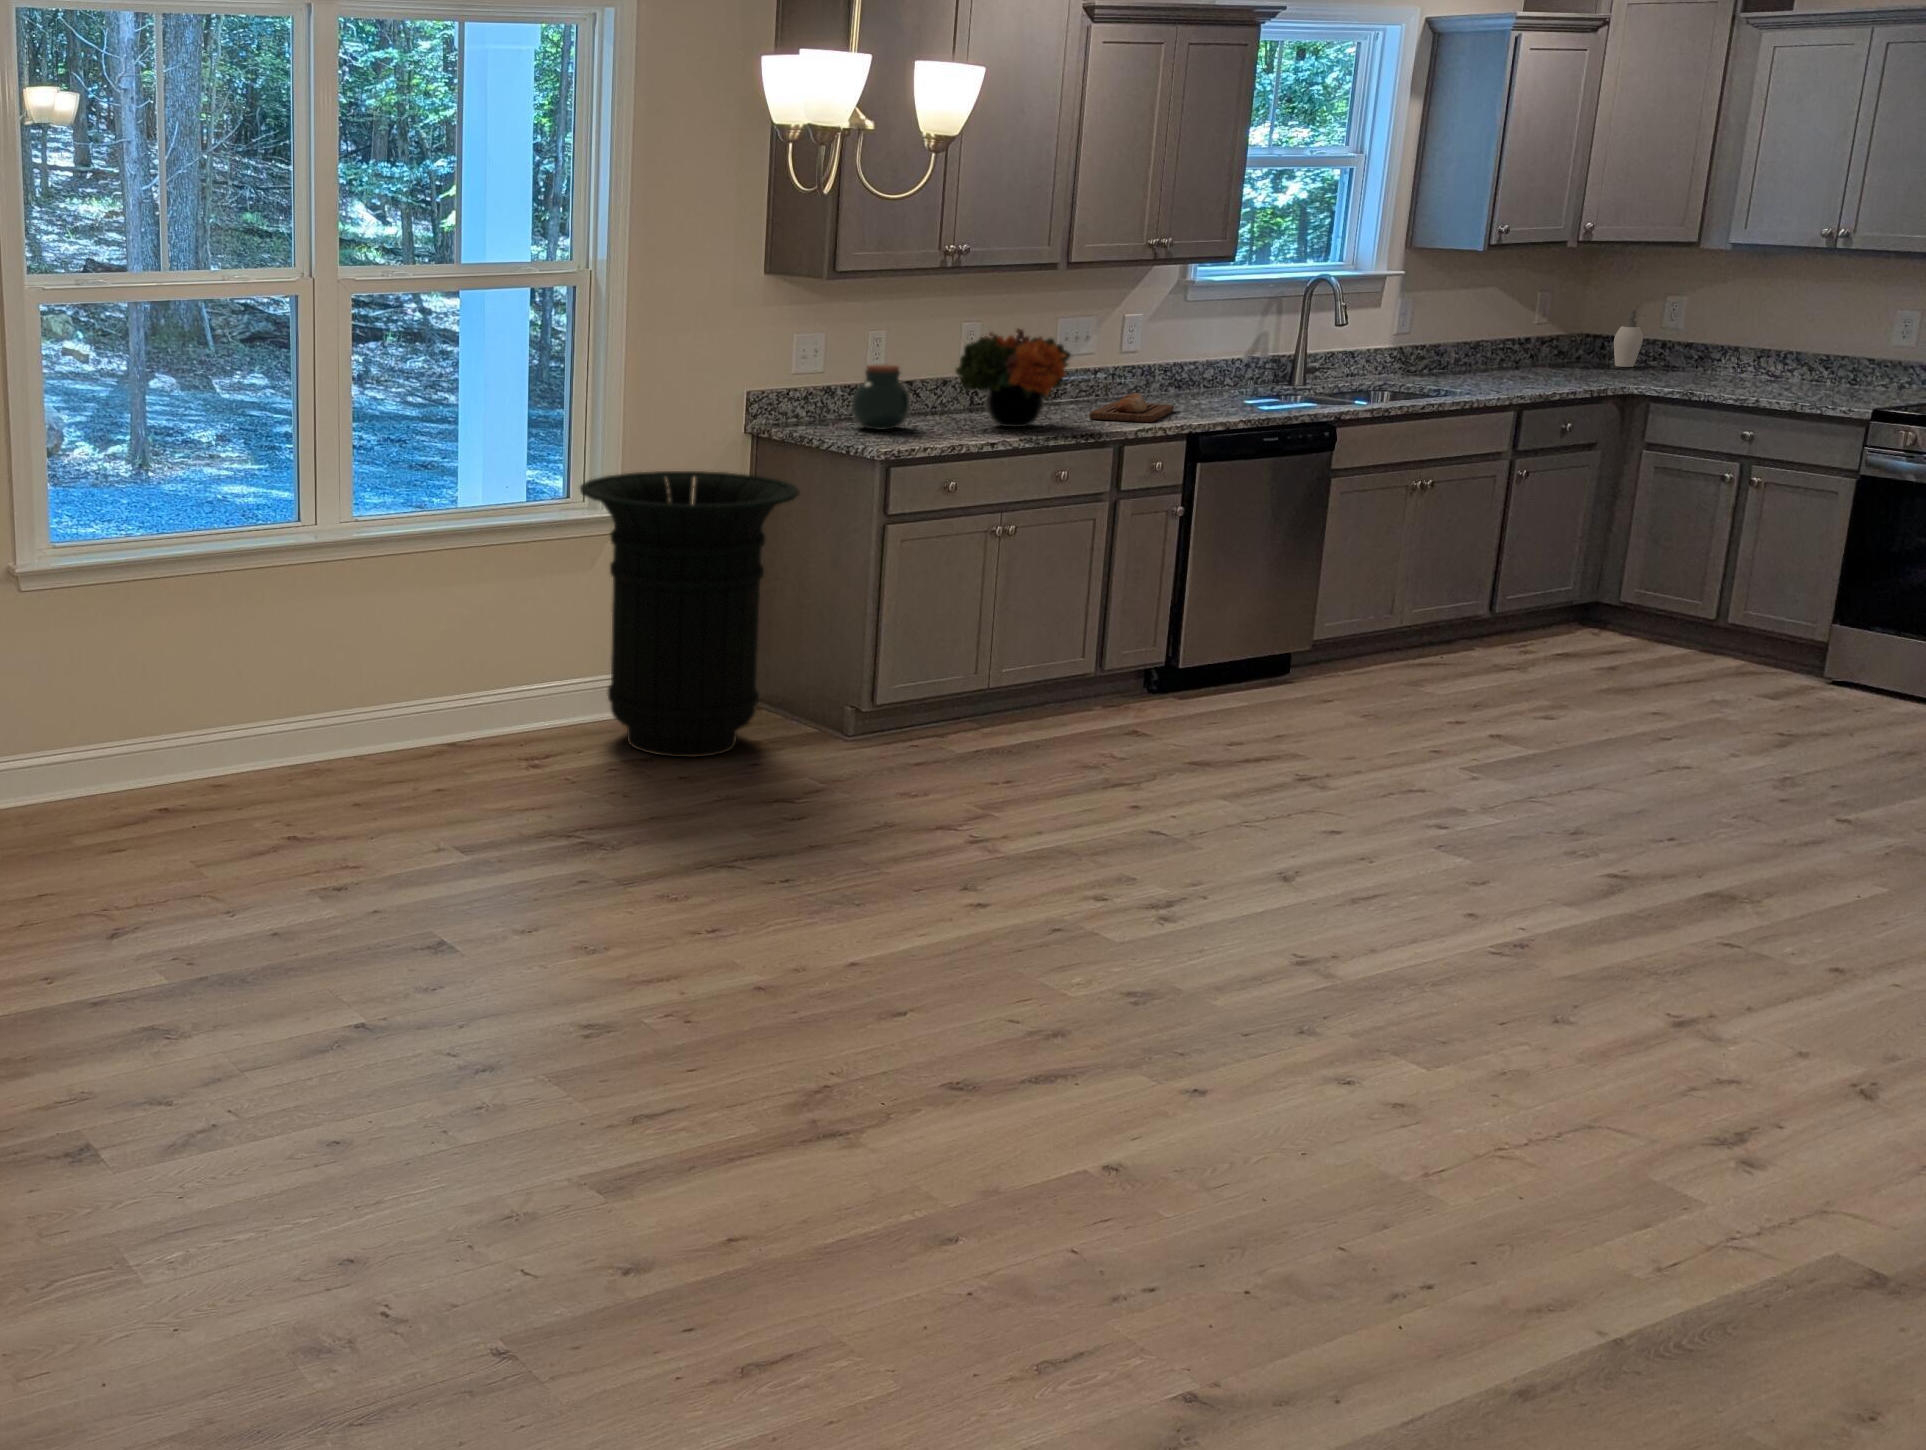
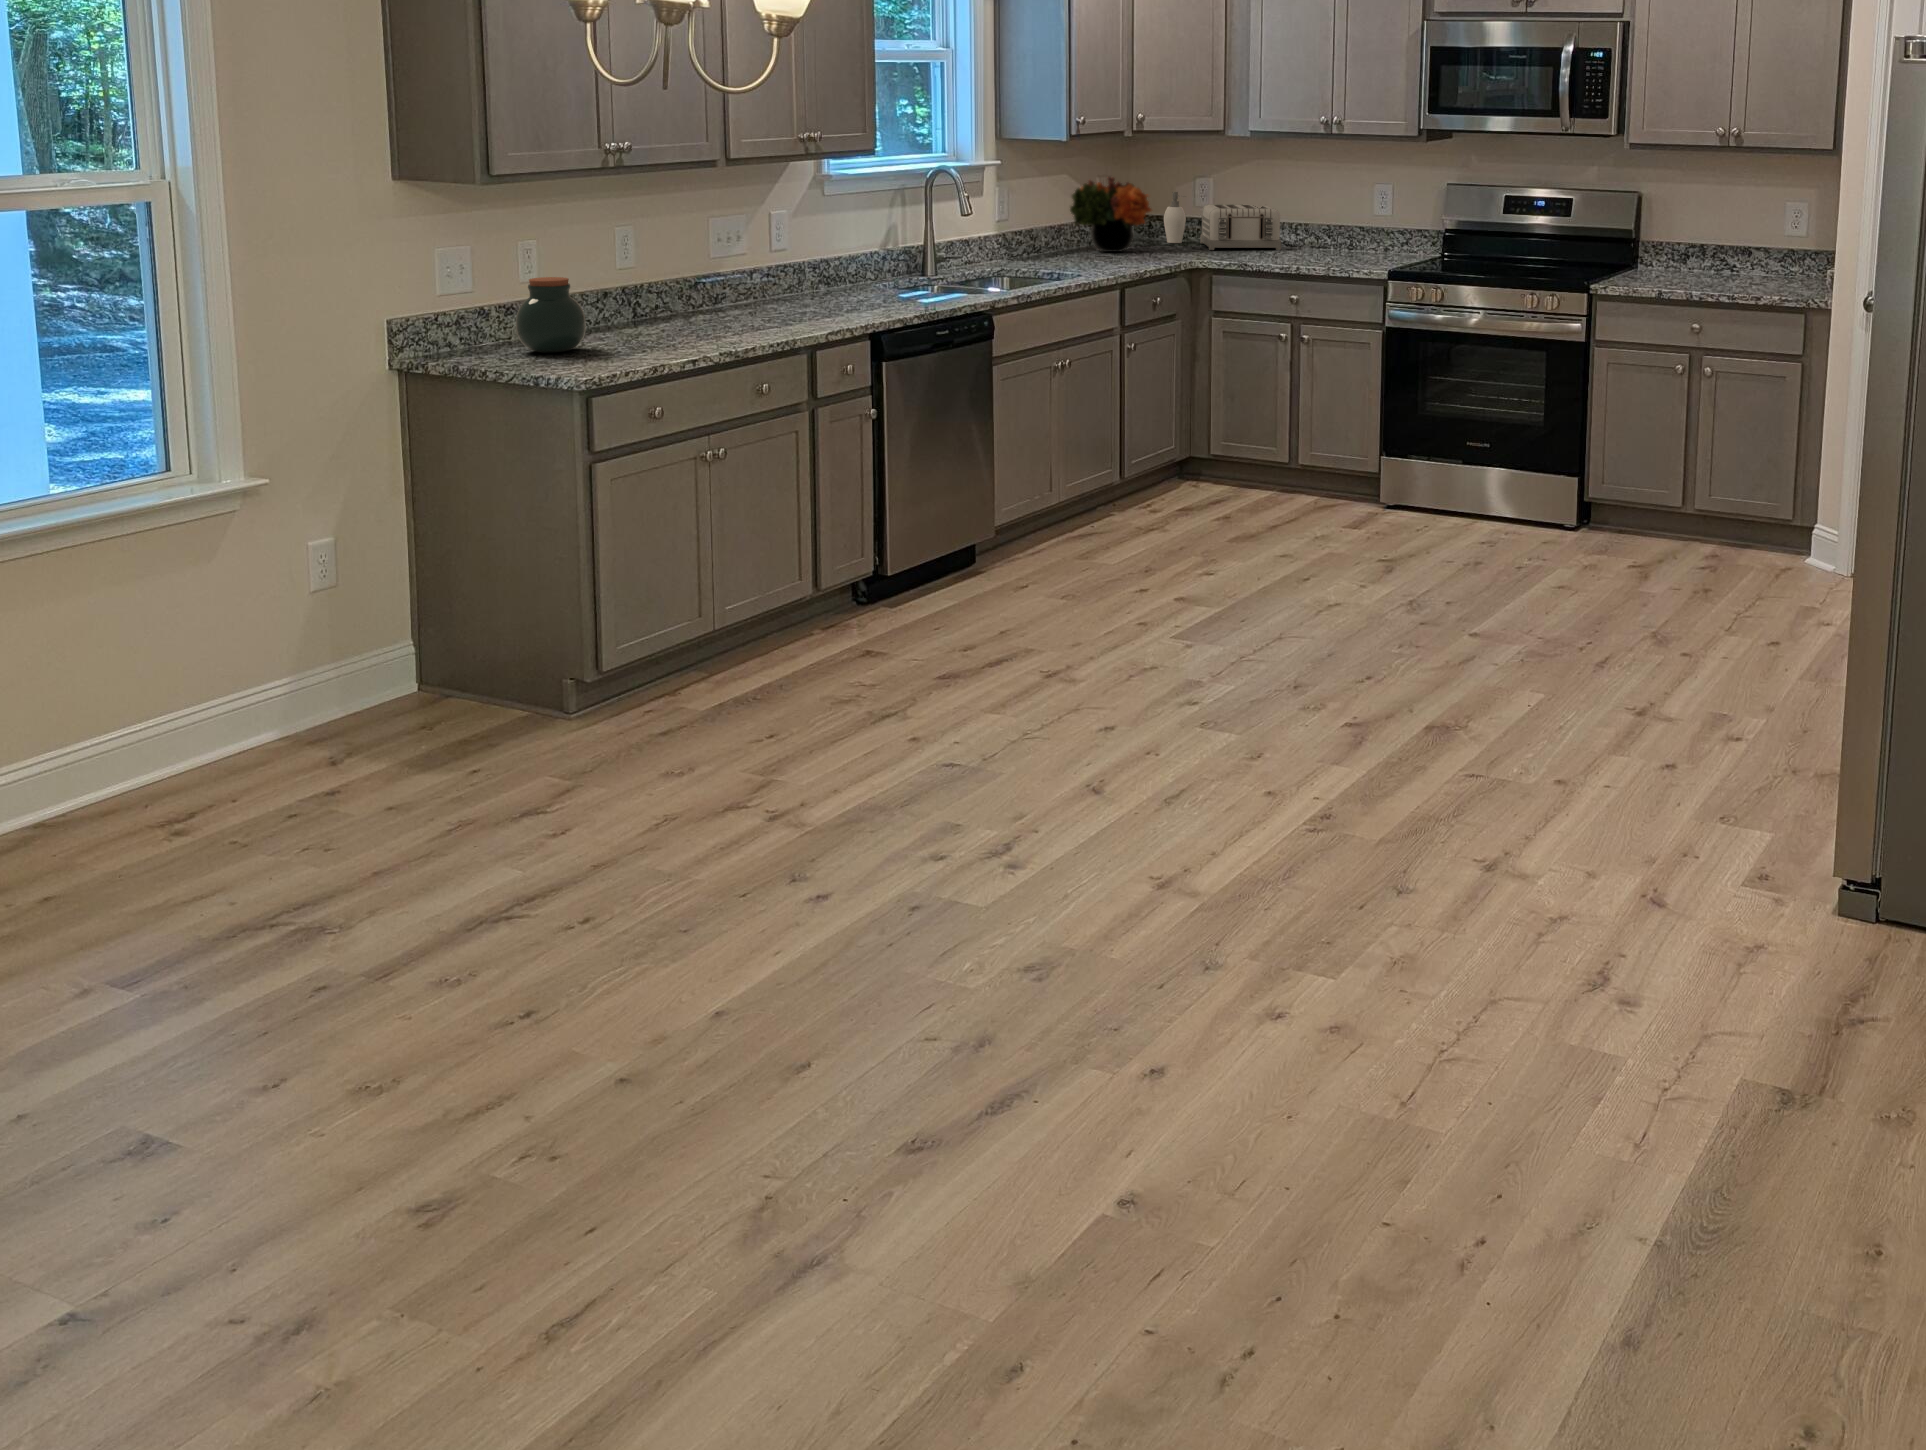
toaster: none [1656,325,1759,379] -> present [1200,204,1281,250]
flower arrangement: present [956,329,1071,427] -> present [1070,177,1151,252]
bread loaf: present [1089,393,1174,422] -> none [769,293,843,324]
trash can: present [580,471,800,757] -> none [193,419,491,786]

